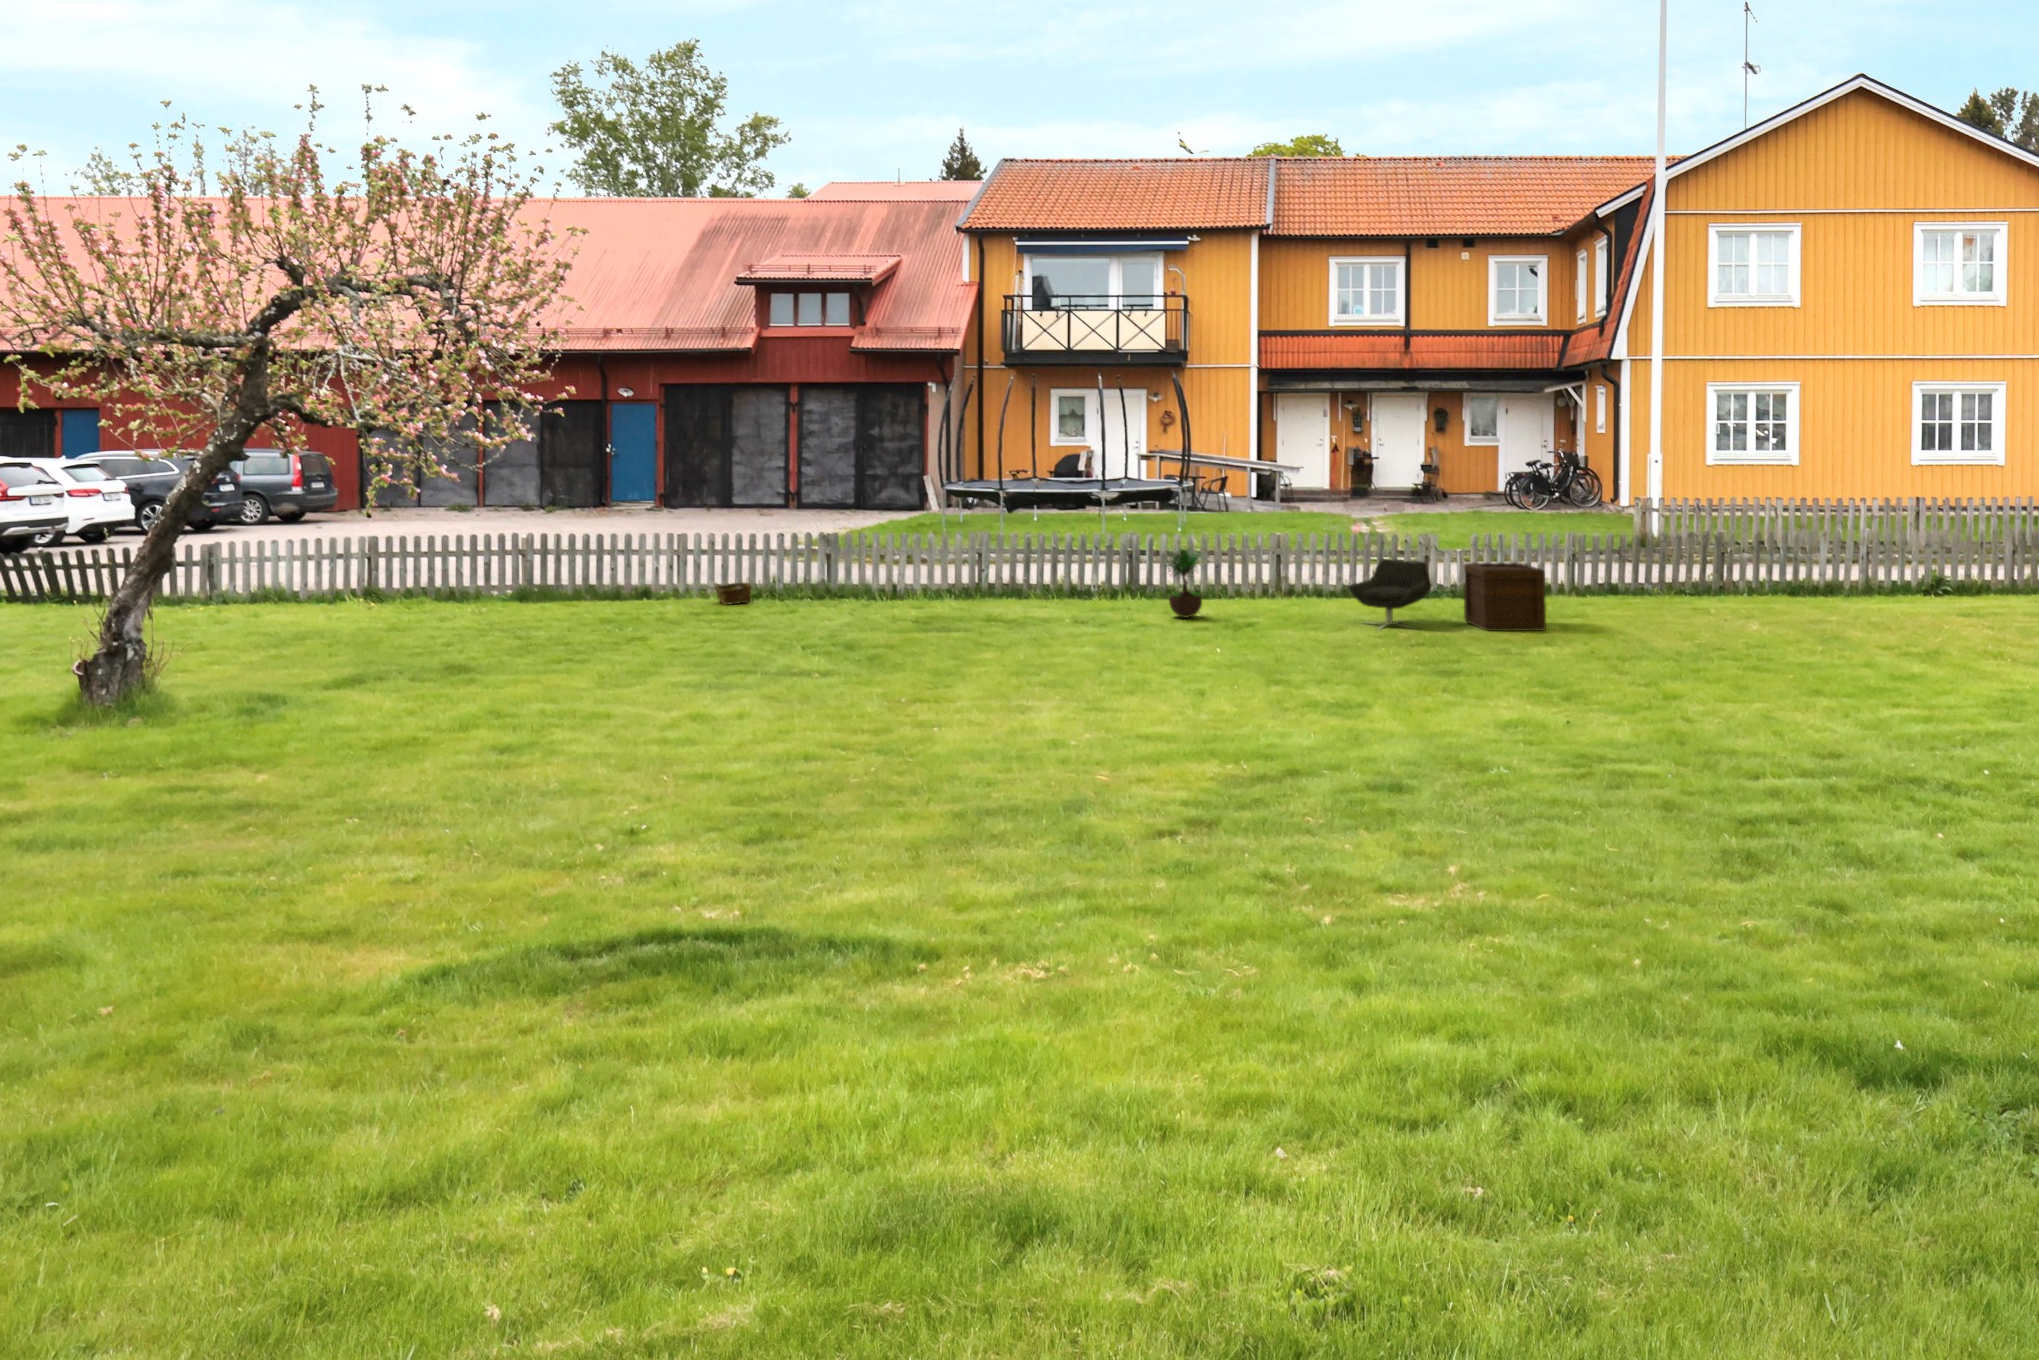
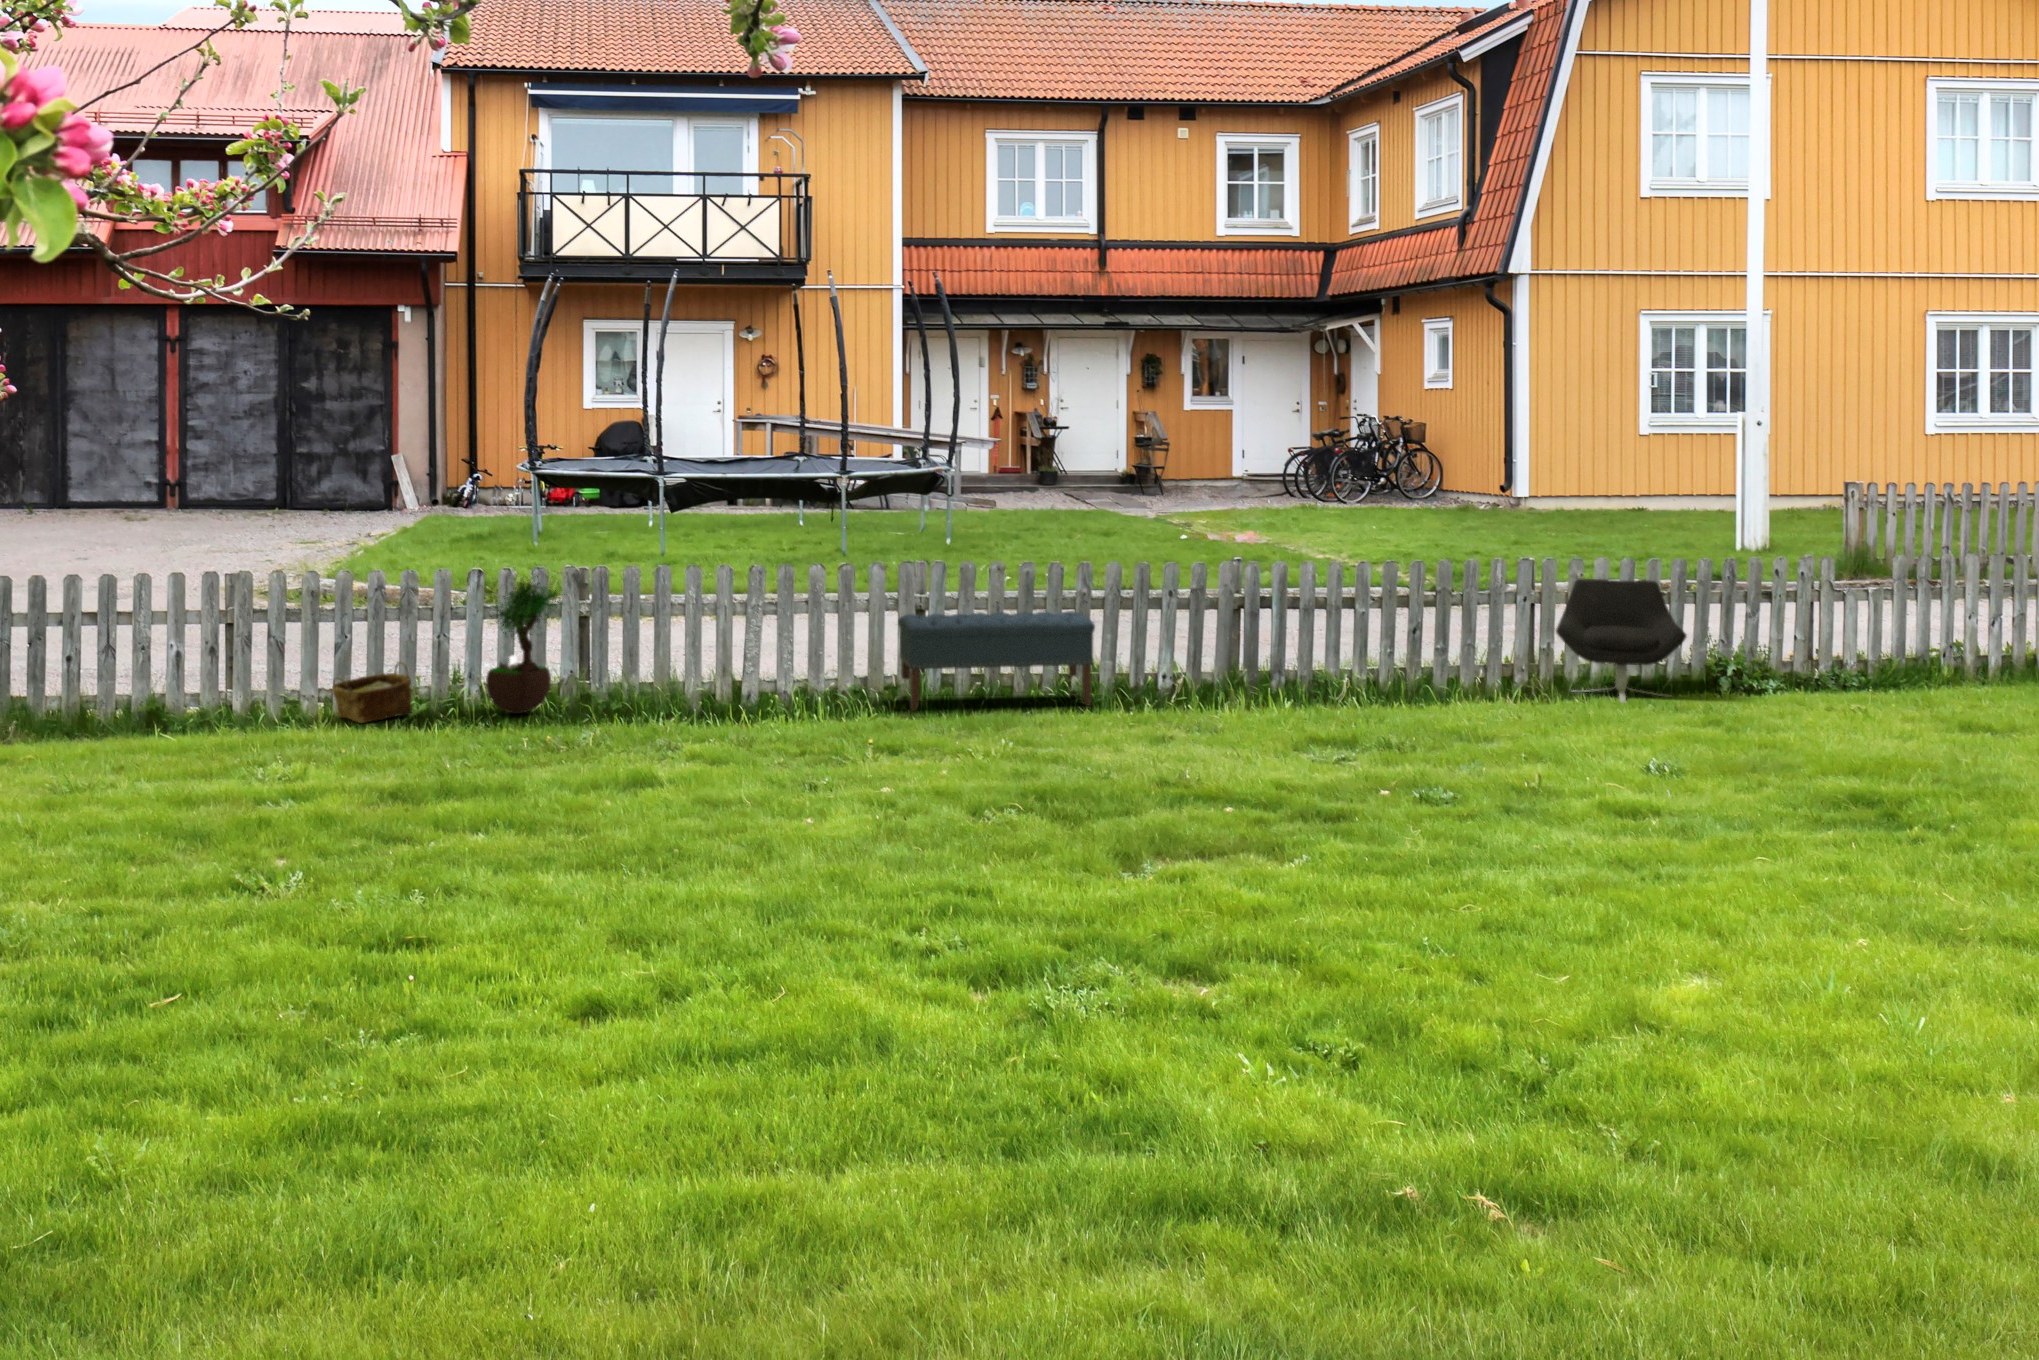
potted tree: present [1165,548,1203,618] -> present [486,576,565,713]
wooden crate: present [1463,563,1546,631] -> none [1704,577,1856,694]
bench: none [982,564,1084,616] -> present [898,611,1095,711]

